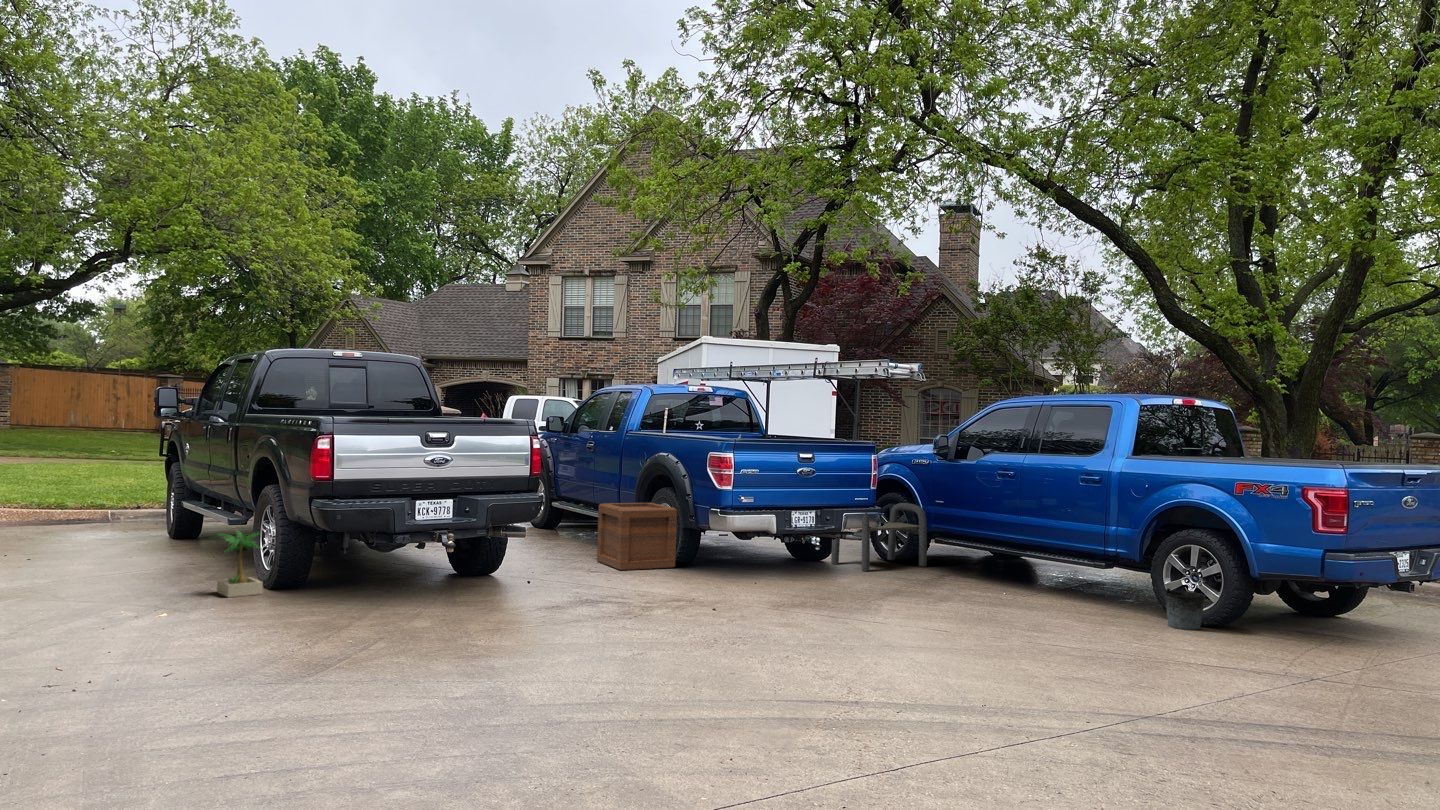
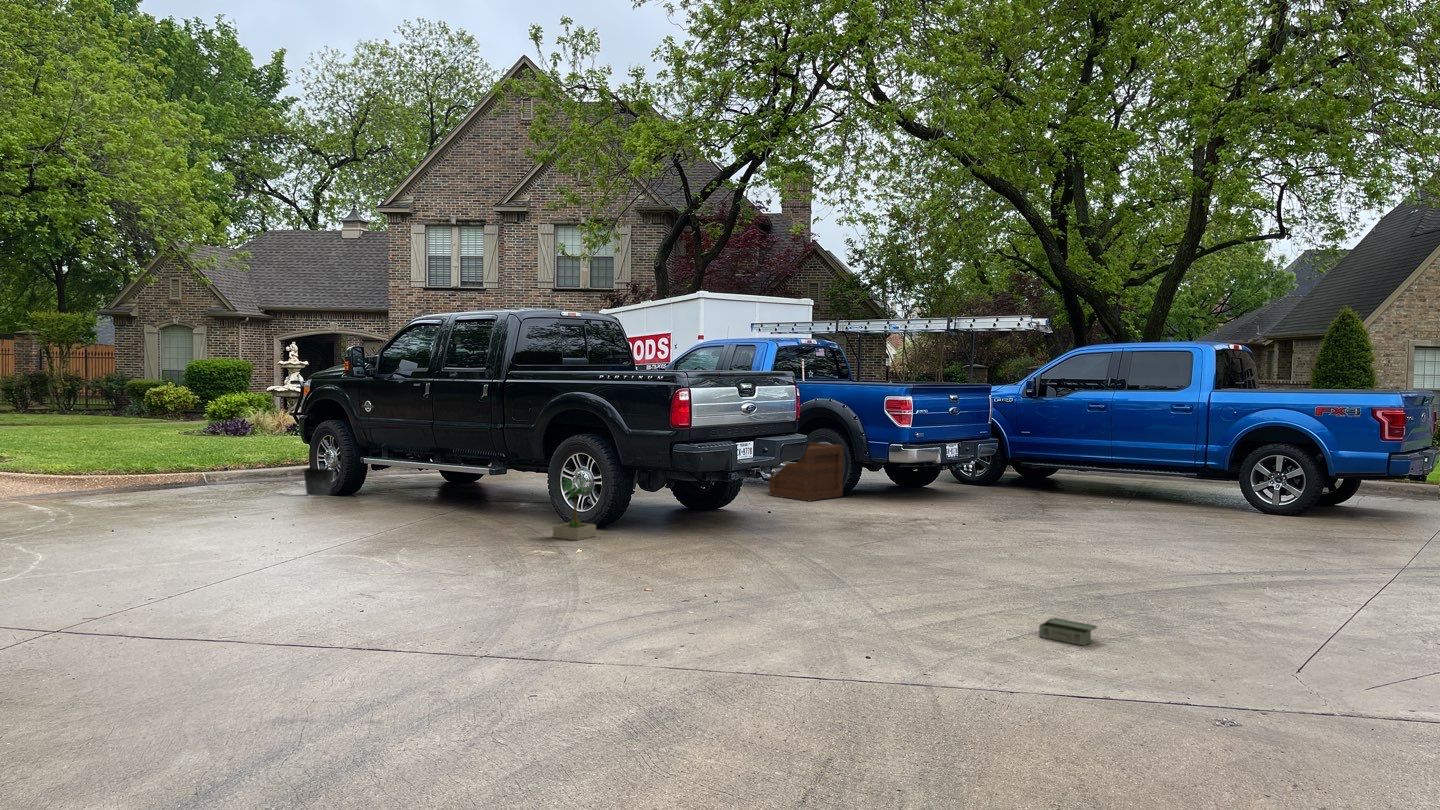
bench: present [831,503,927,571] -> none [940,435,1010,492]
bucket: present [1162,588,1206,630] -> present [303,467,333,496]
toolbox: none [328,738,388,779] -> present [1039,618,1097,645]

